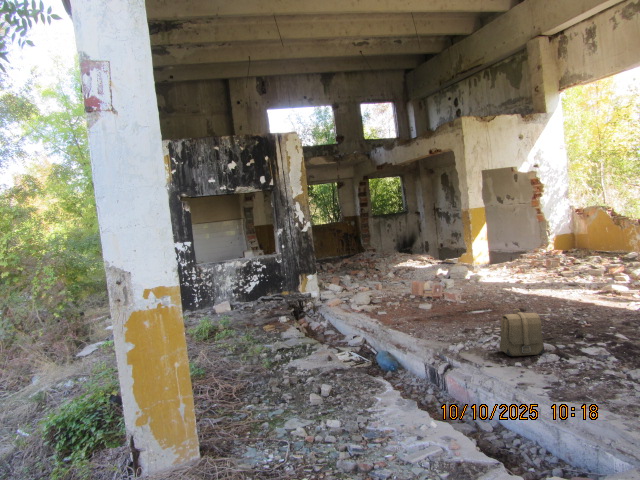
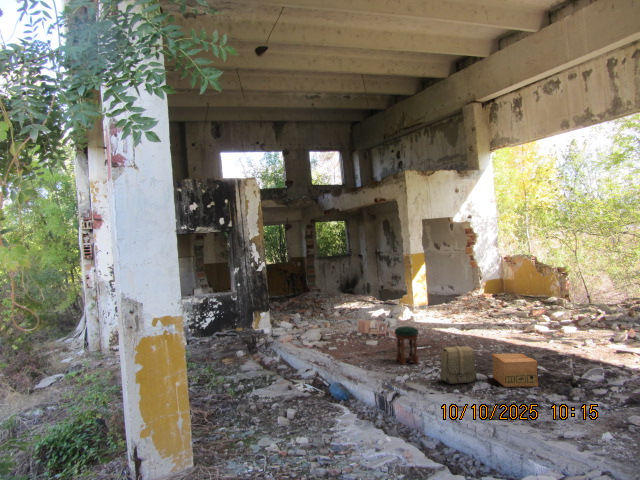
stool: none [447,289,475,332] -> present [395,326,418,364]
cardboard box: none [564,321,623,361] -> present [492,354,538,387]

